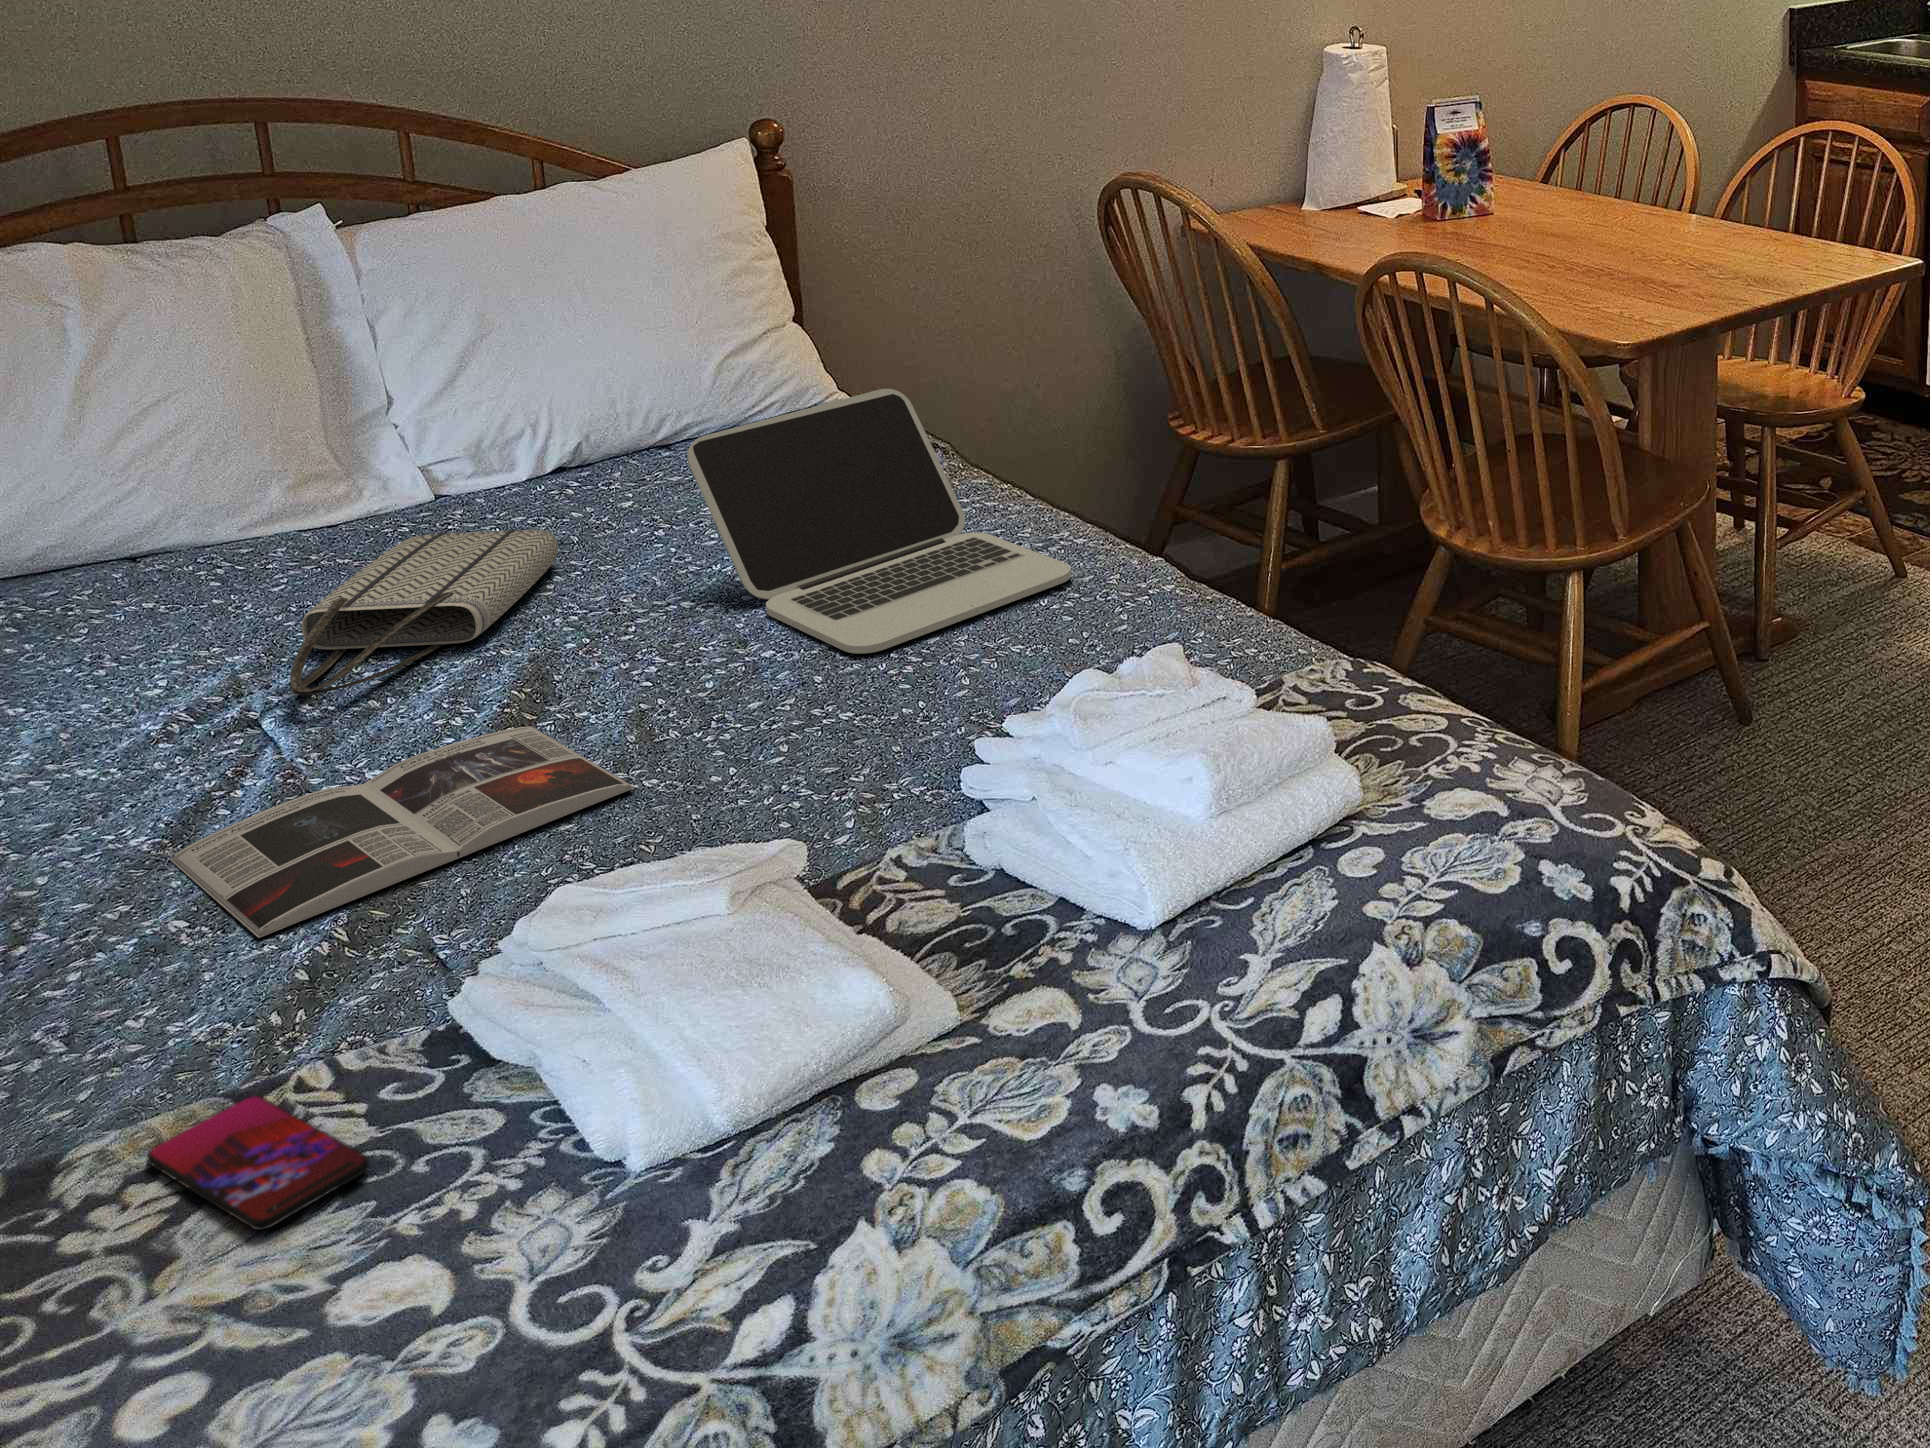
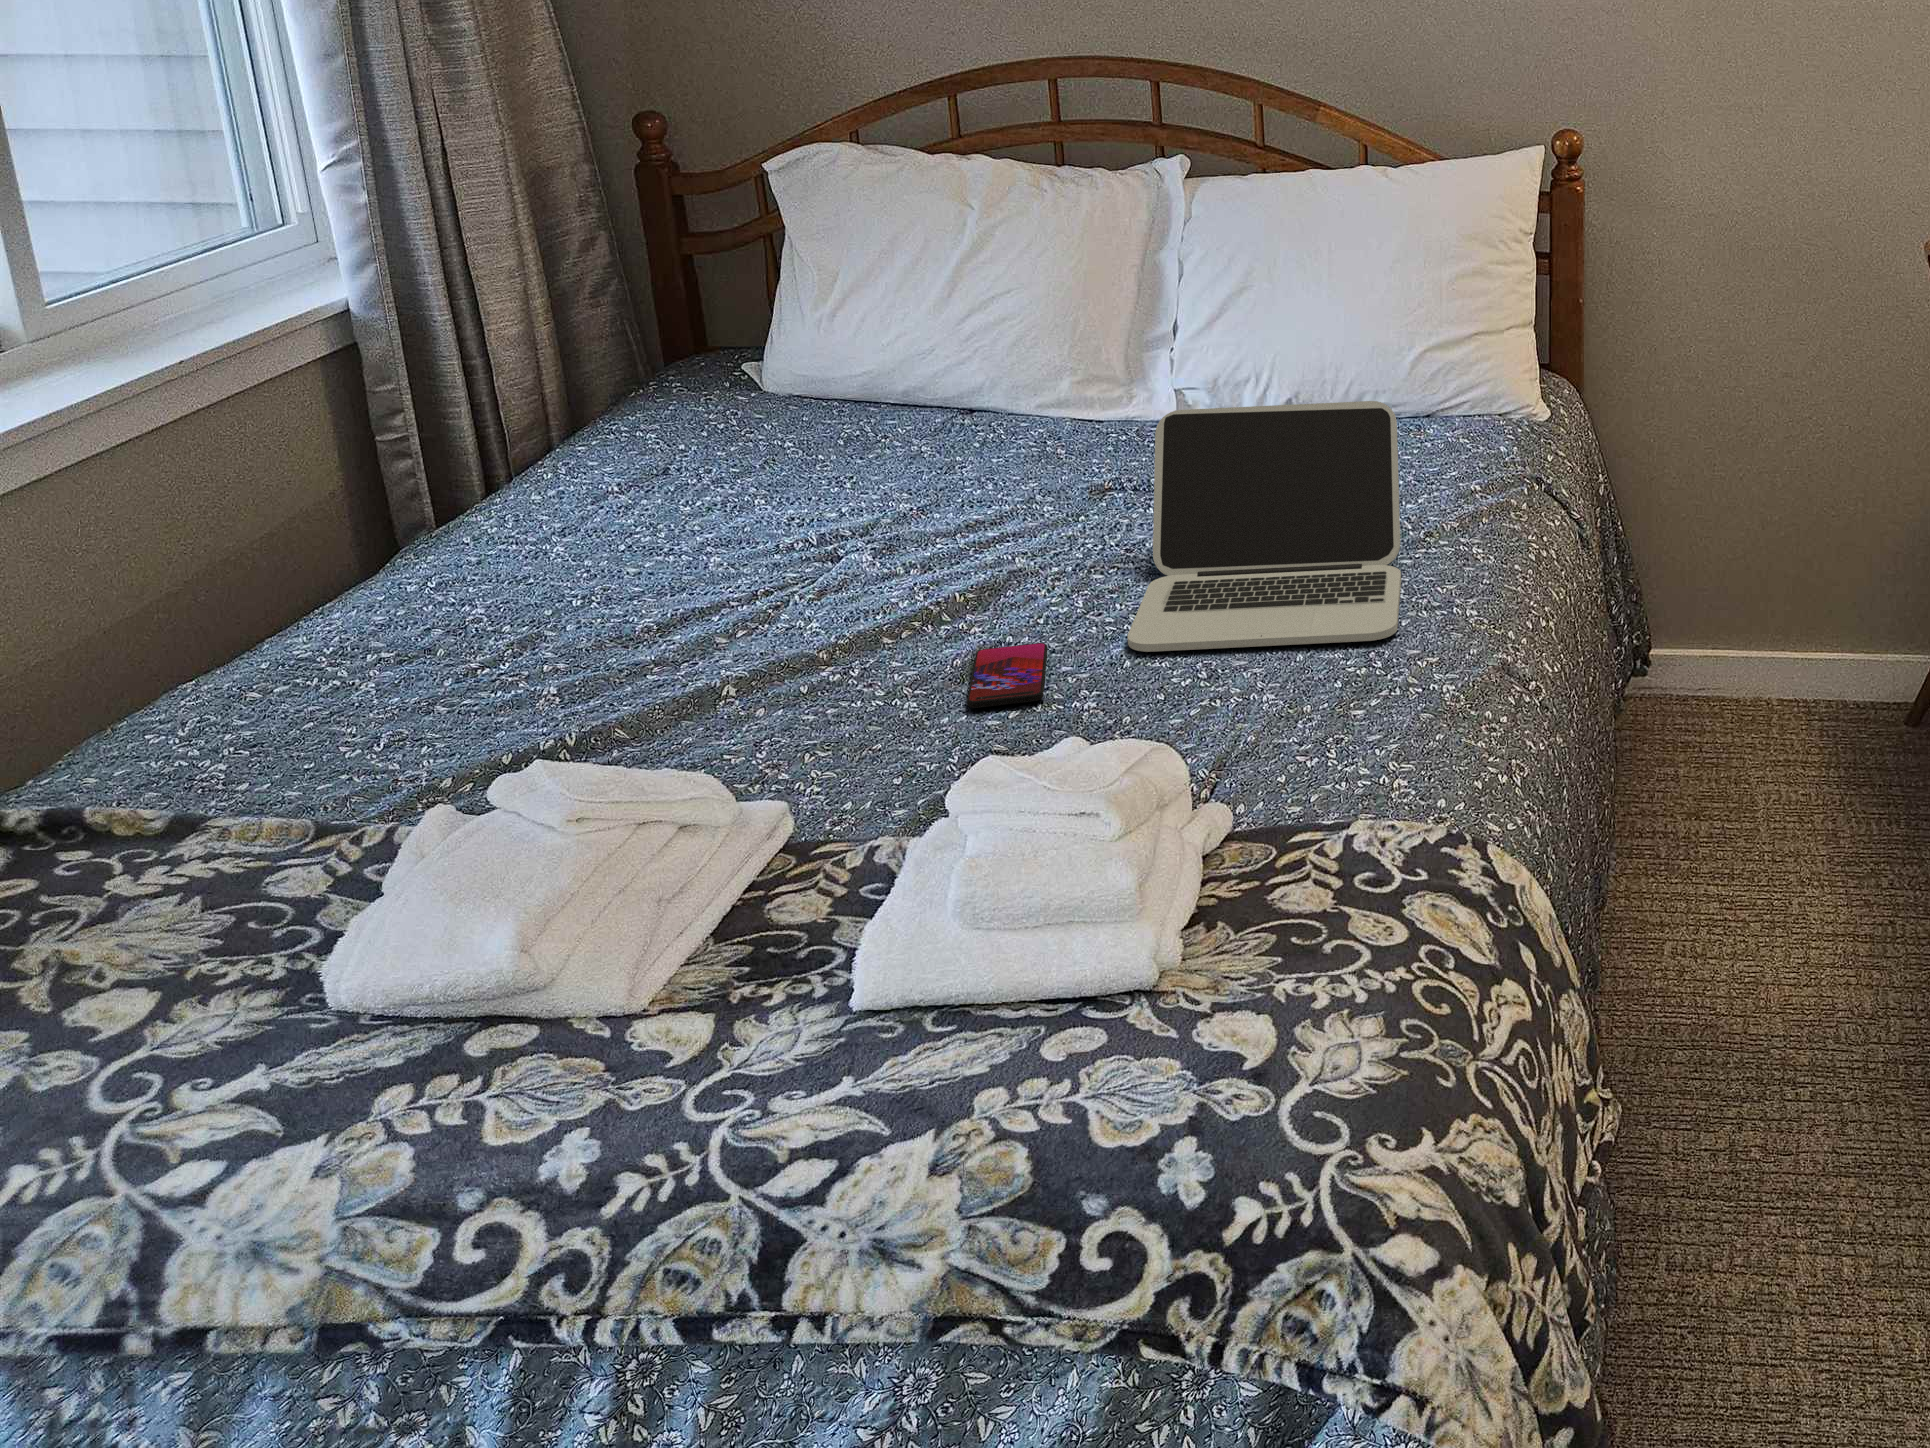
tote bag: present [290,529,558,695] -> none [805,448,1127,553]
magazine: present [170,726,634,938] -> none [509,620,875,720]
smartphone: present [147,1096,369,1230] -> present [967,643,1048,708]

